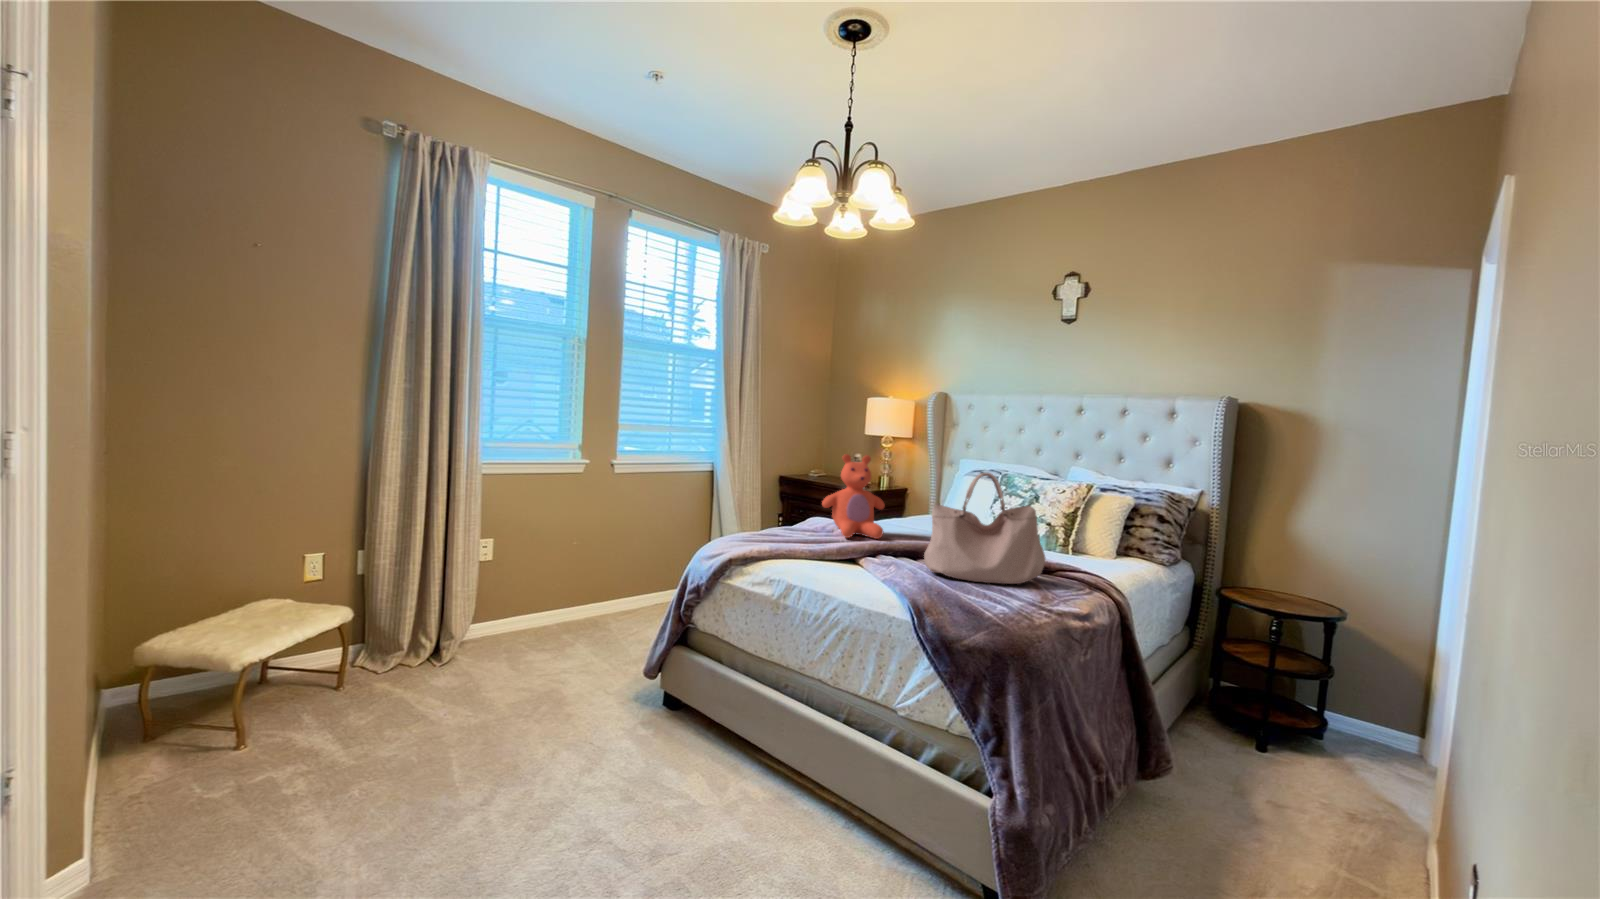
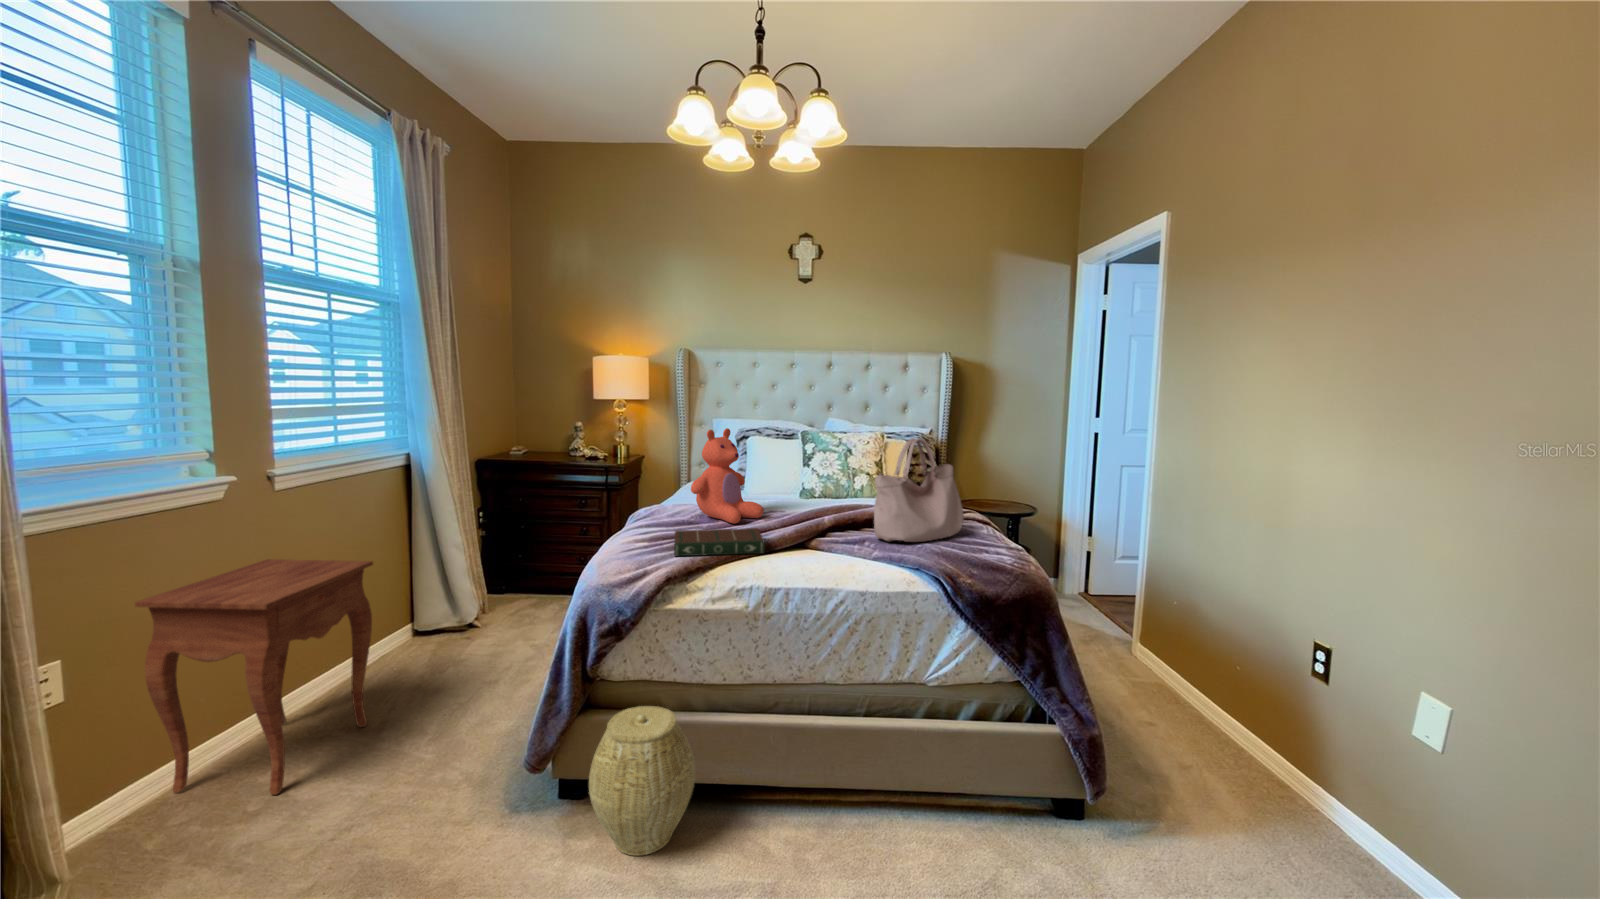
side table: none [523,513,640,649] -> present [135,559,373,795]
book: none [746,529,834,556] -> present [674,528,765,556]
woven basket: none [635,650,716,762] -> present [589,706,695,856]

